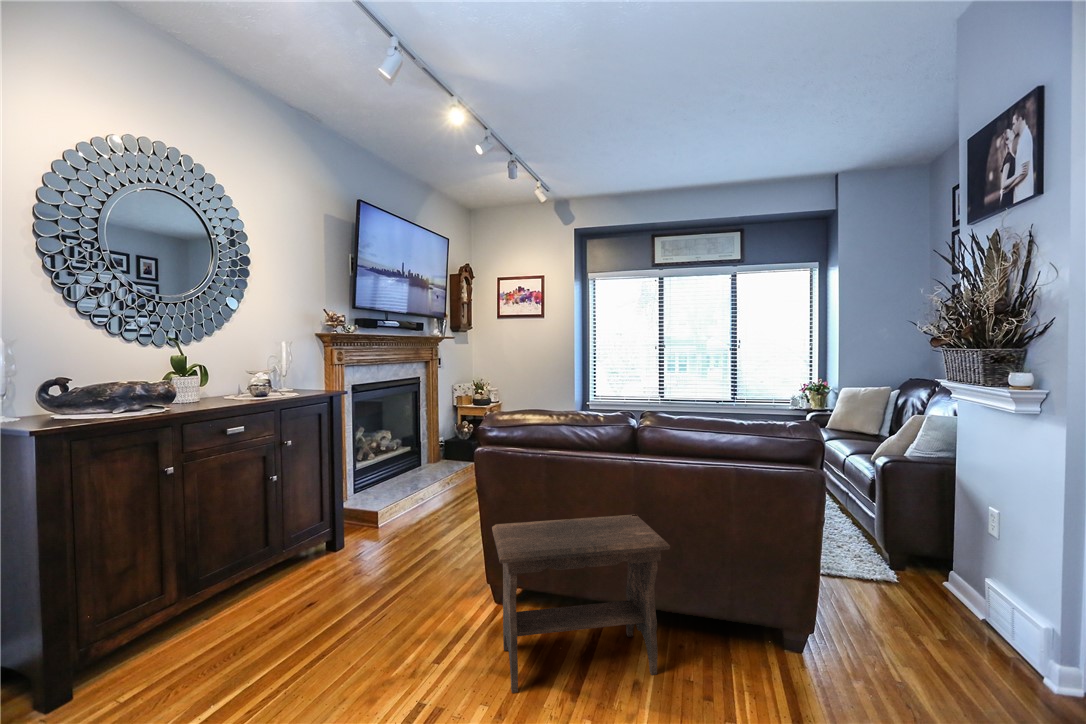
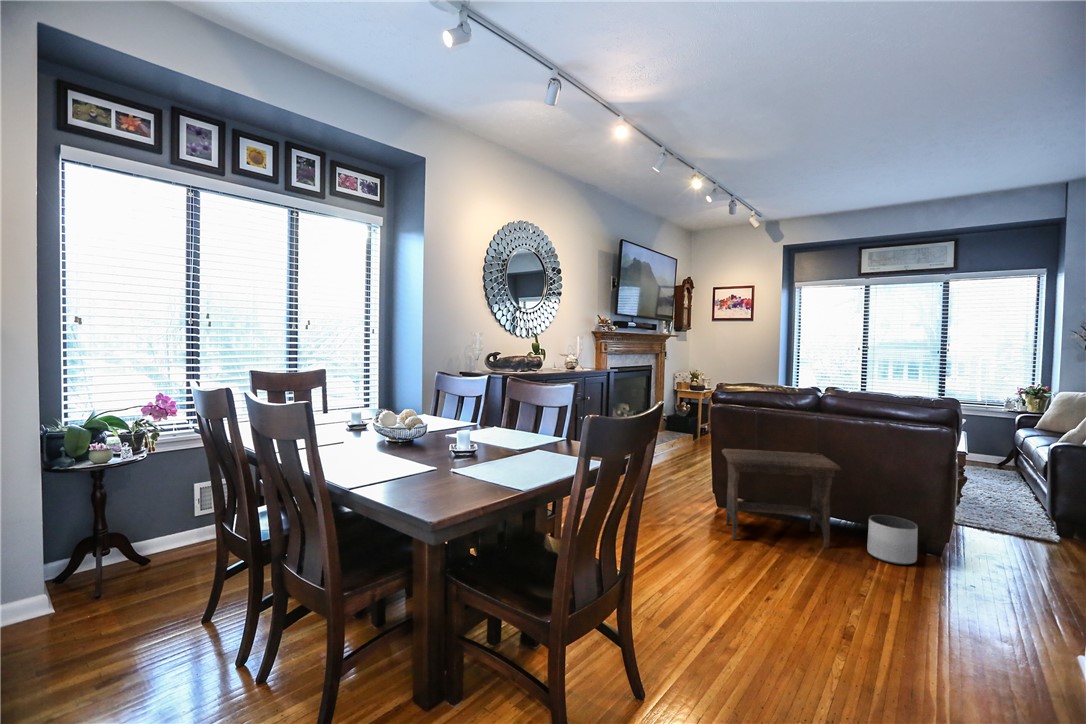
planter: none [709,604,776,691] -> present [867,515,918,565]

